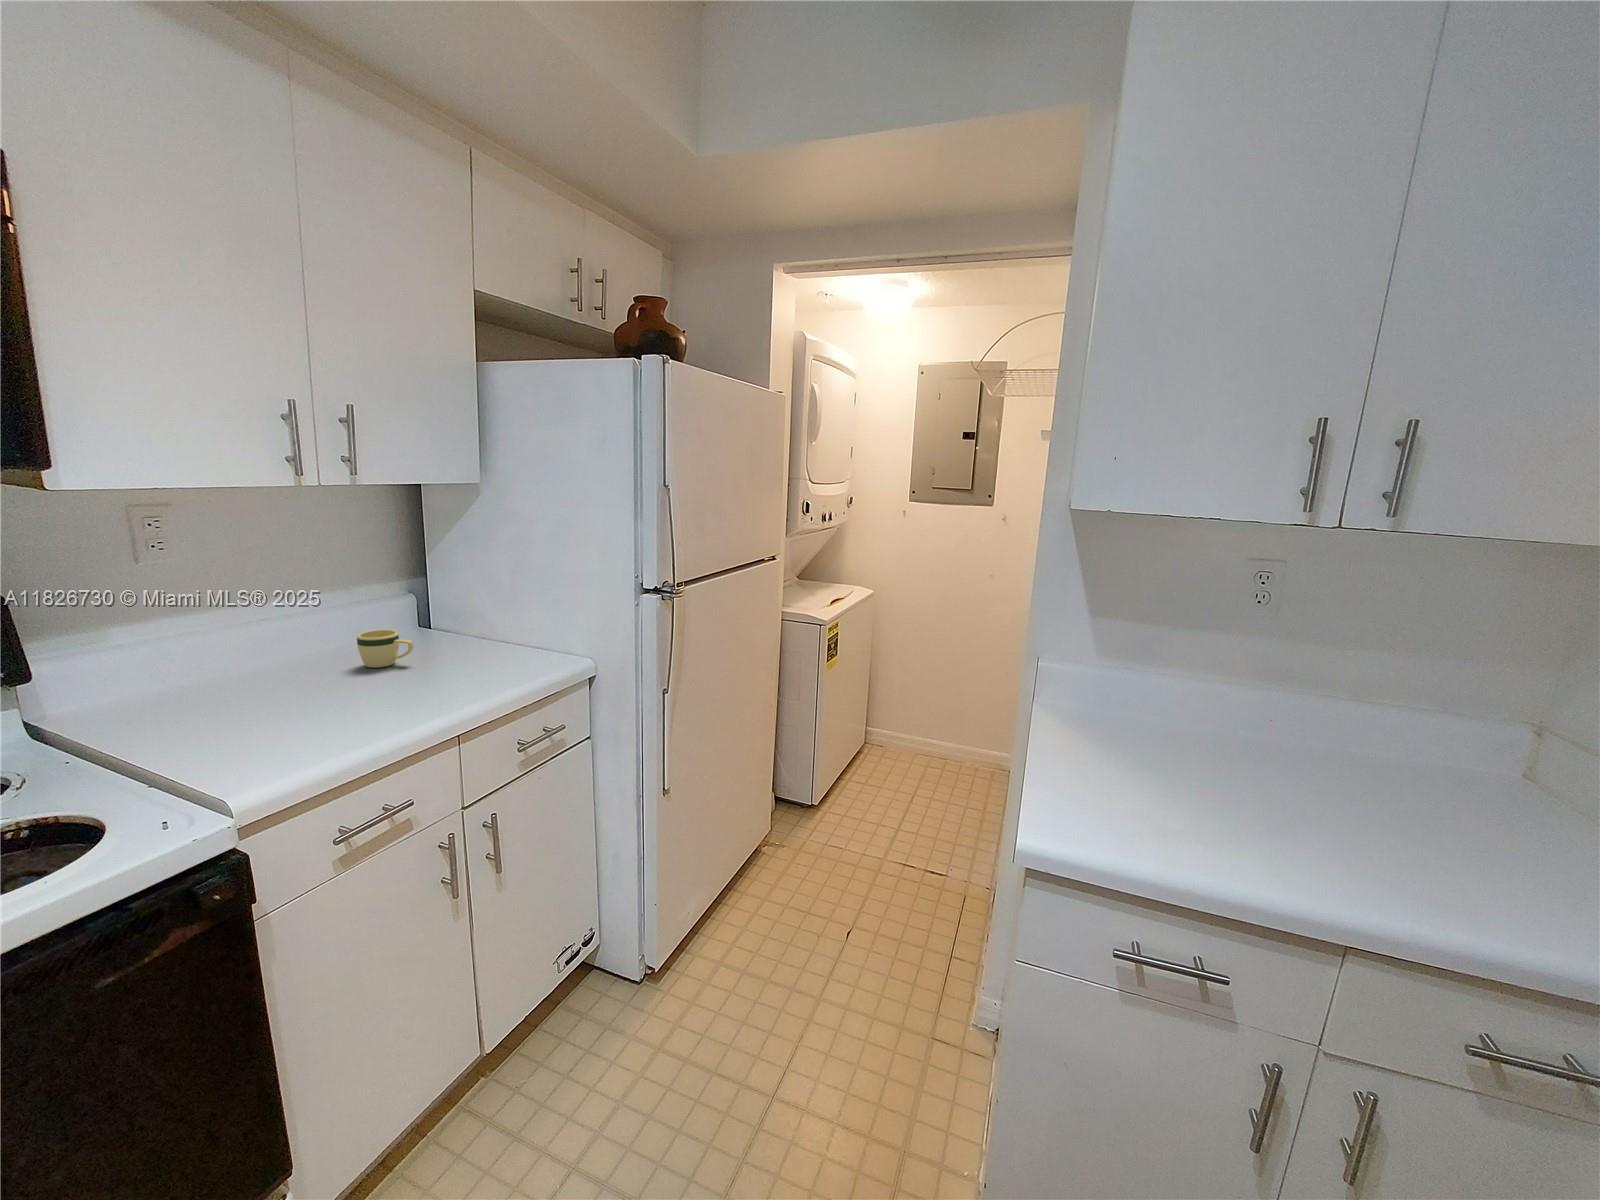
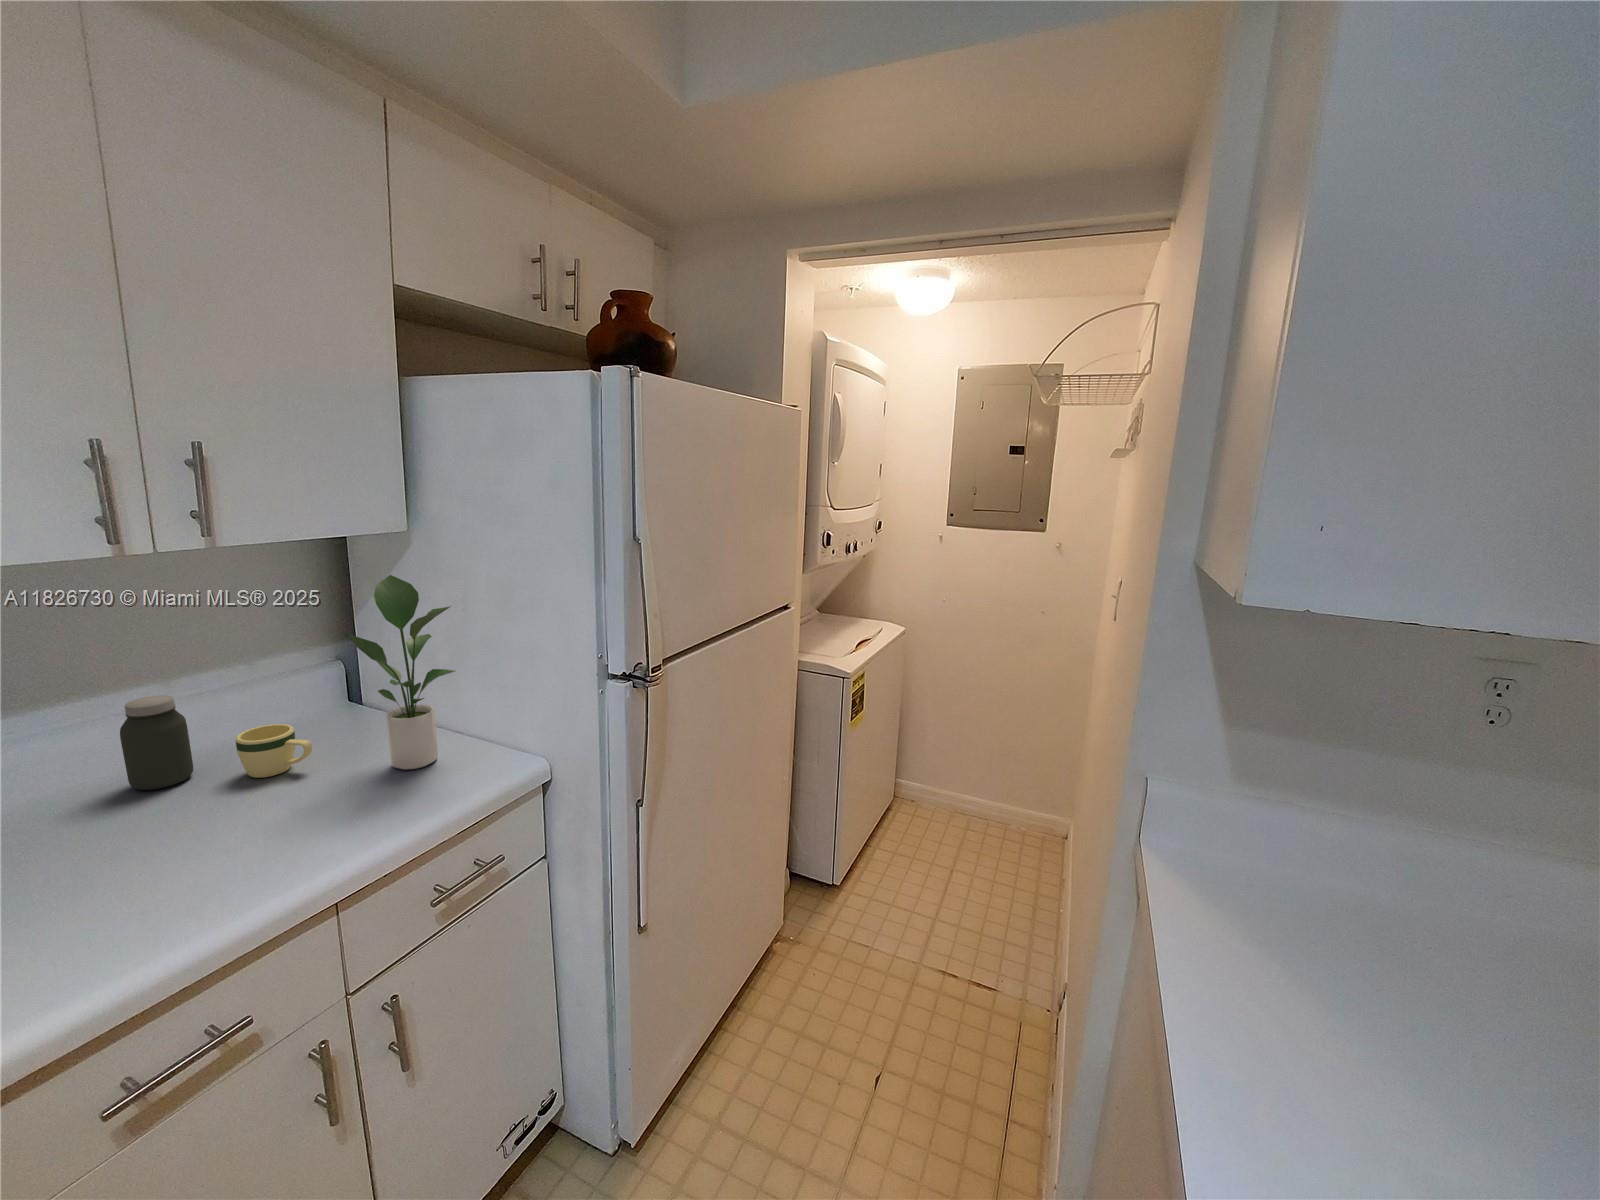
potted plant: none [447,515,524,664] -> present [345,575,455,770]
jar: none [273,603,322,674] -> present [120,695,193,790]

